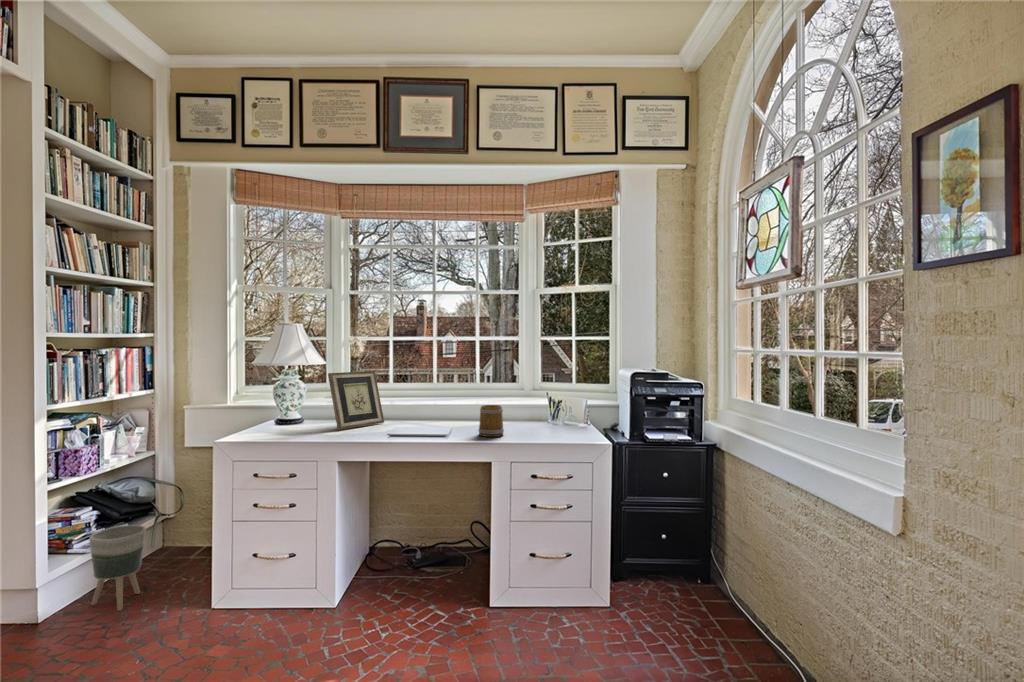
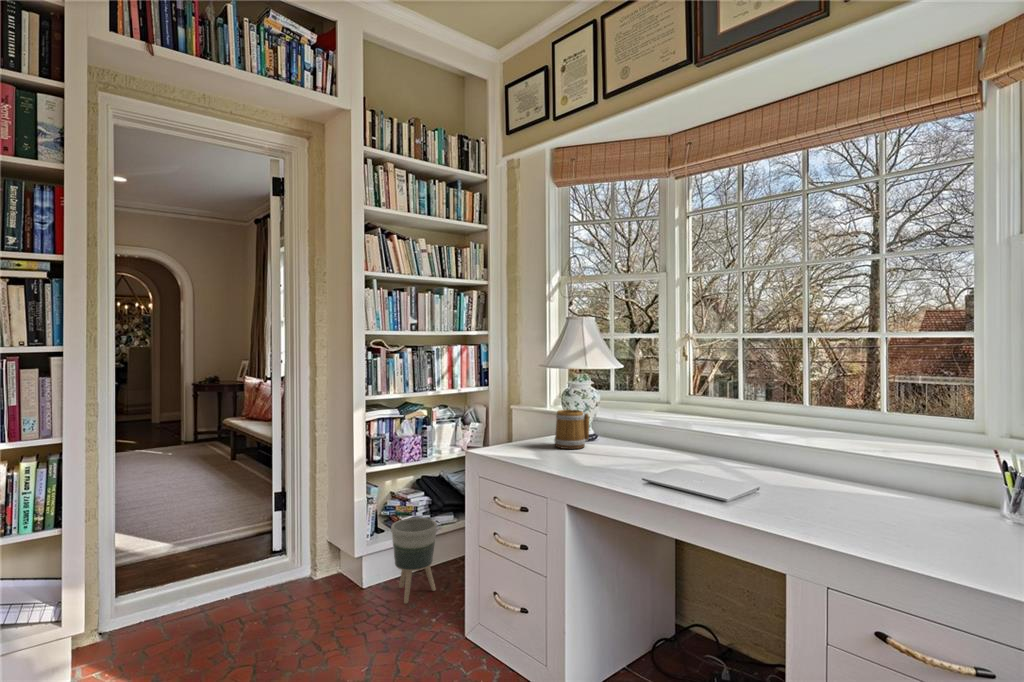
picture frame: present [328,371,384,430] -> none [597,379,686,458]
mug: present [479,405,504,437] -> present [554,410,589,449]

